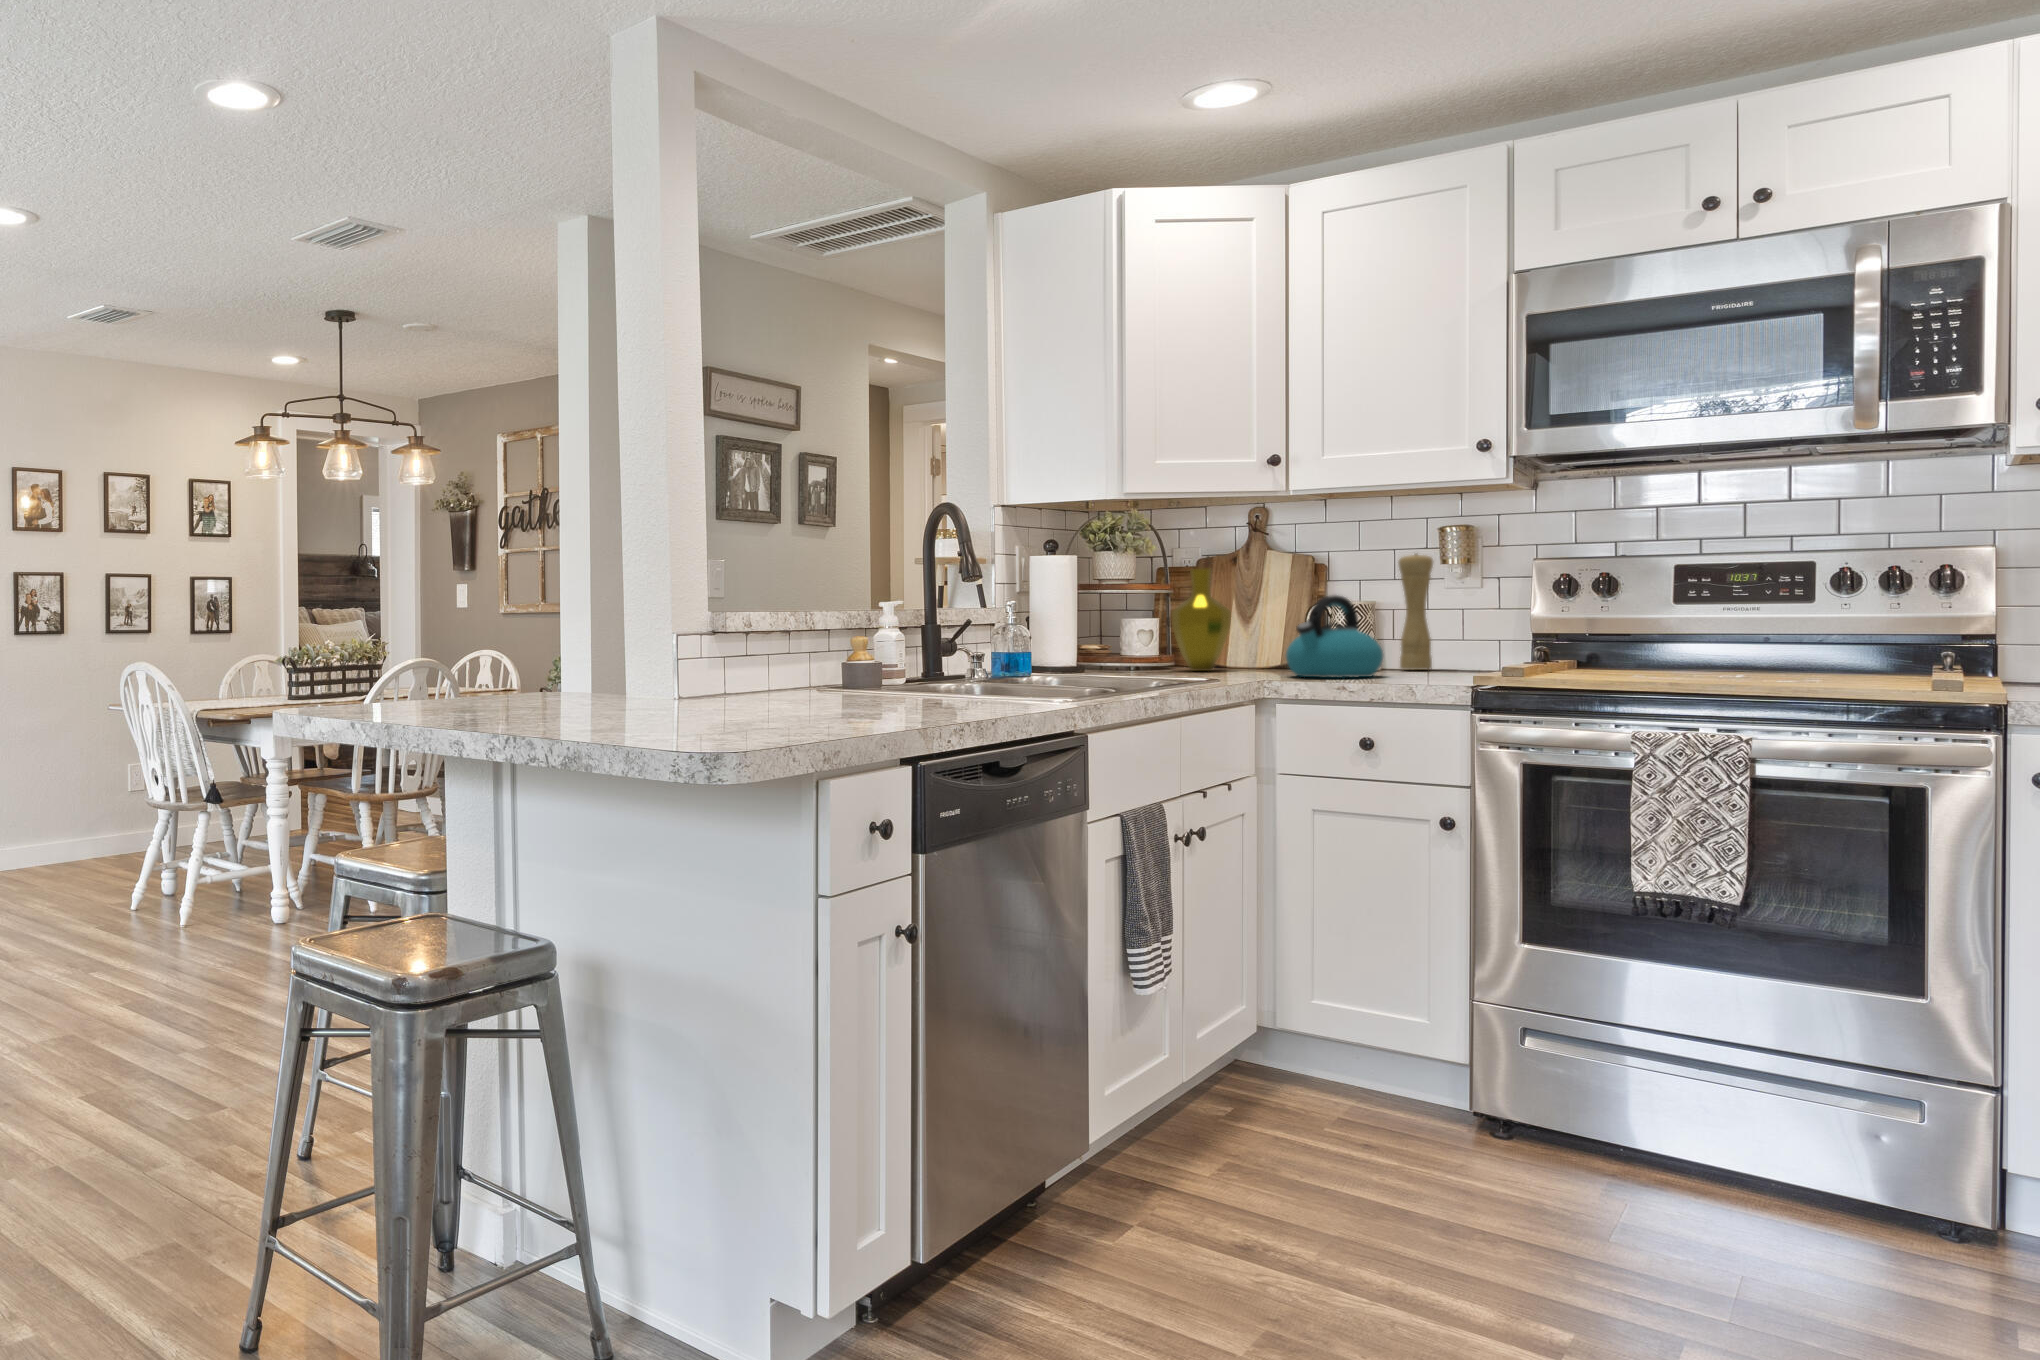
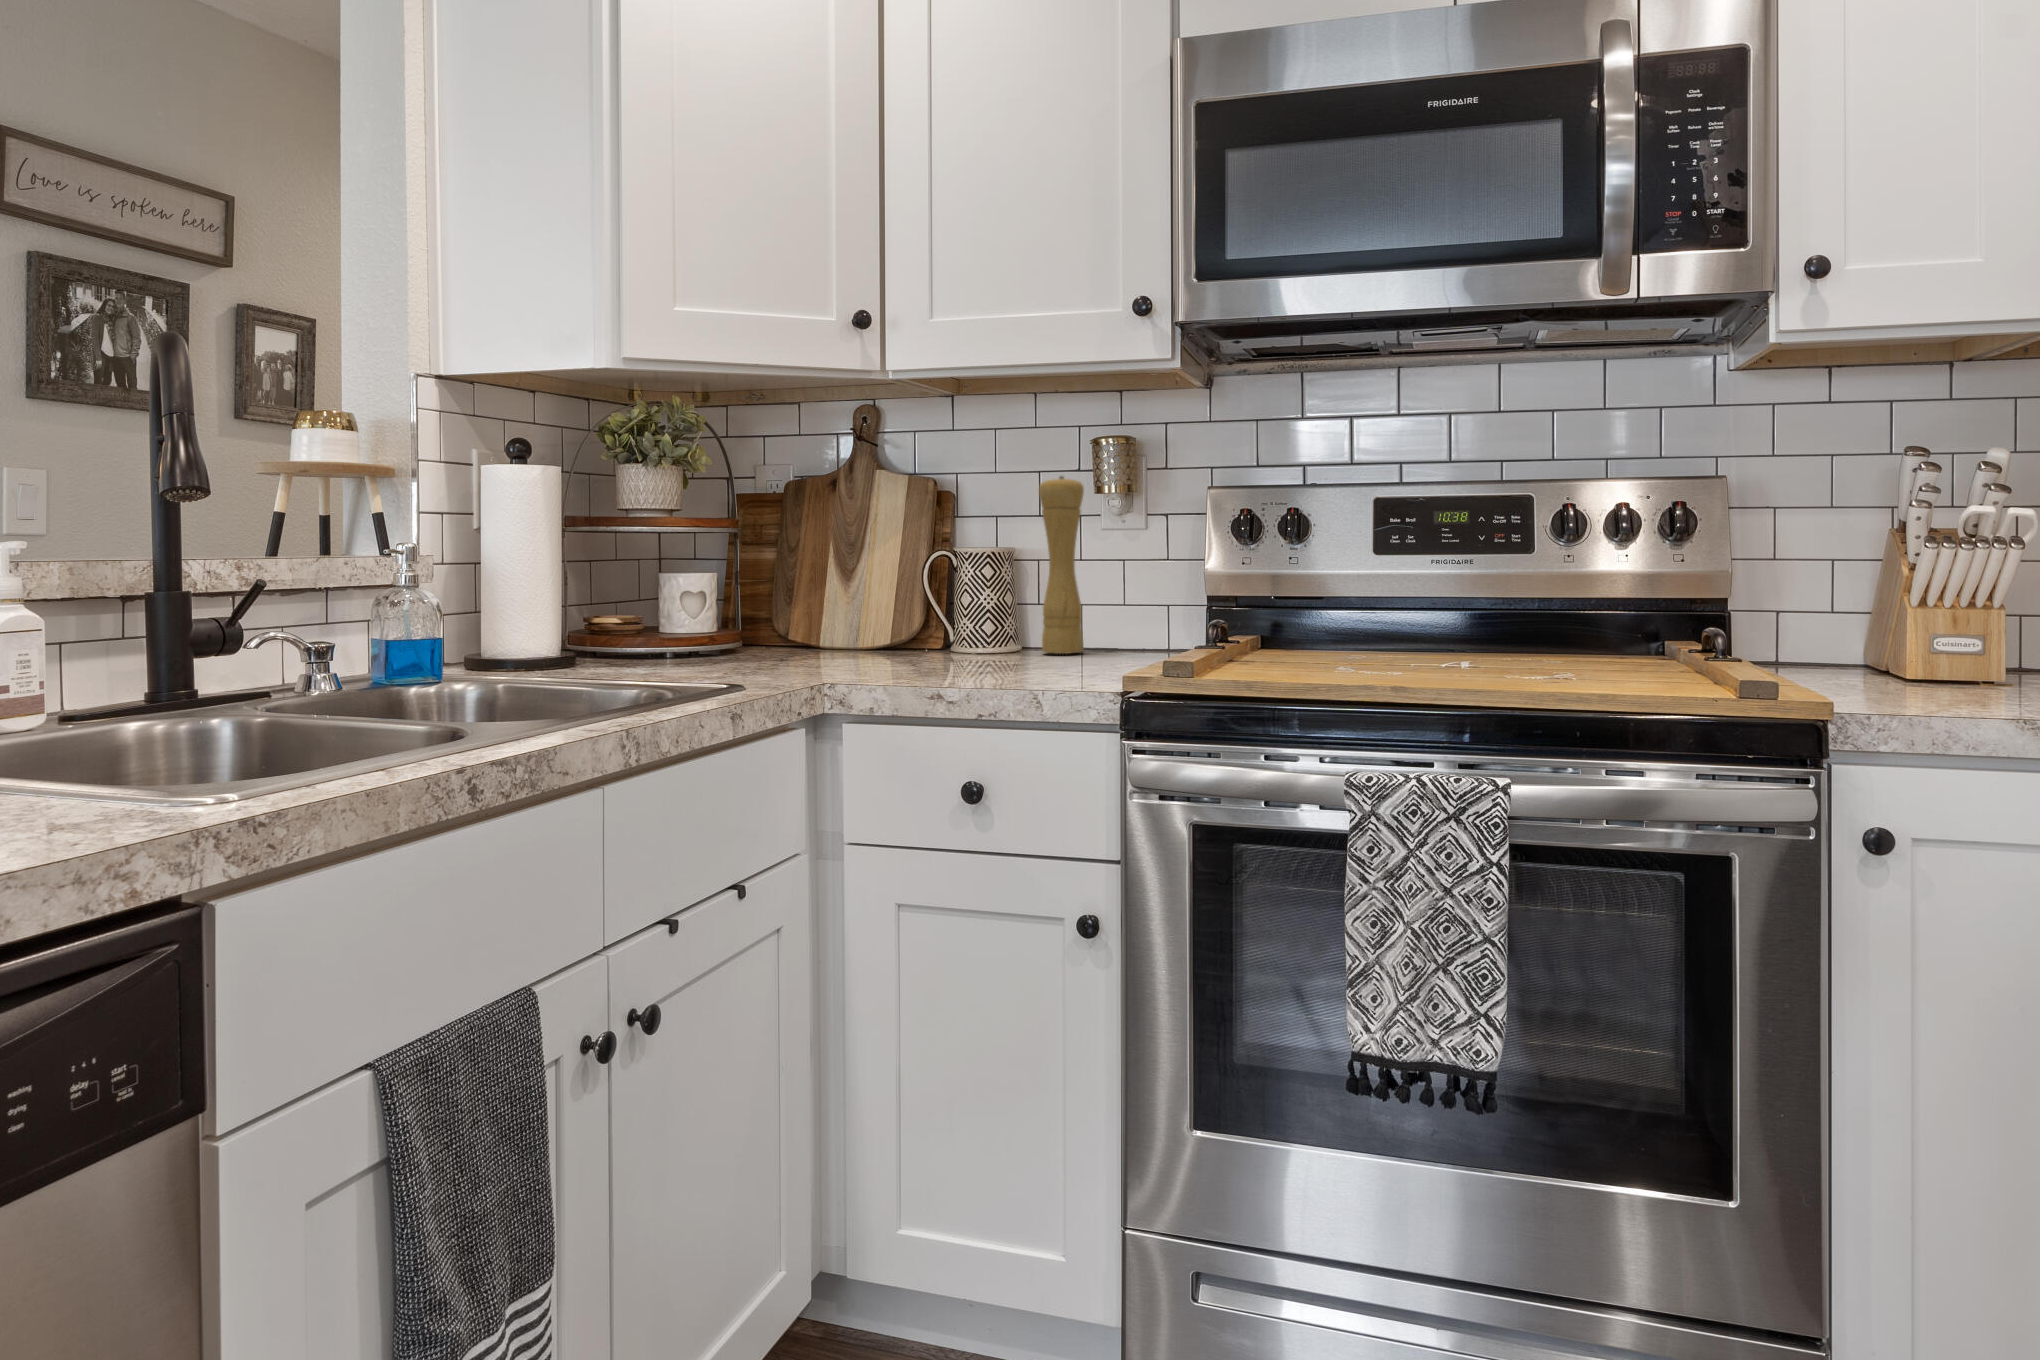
vase: present [1171,568,1231,671] -> none [726,494,816,658]
kettle: present [1286,595,1383,678] -> none [871,538,1009,675]

